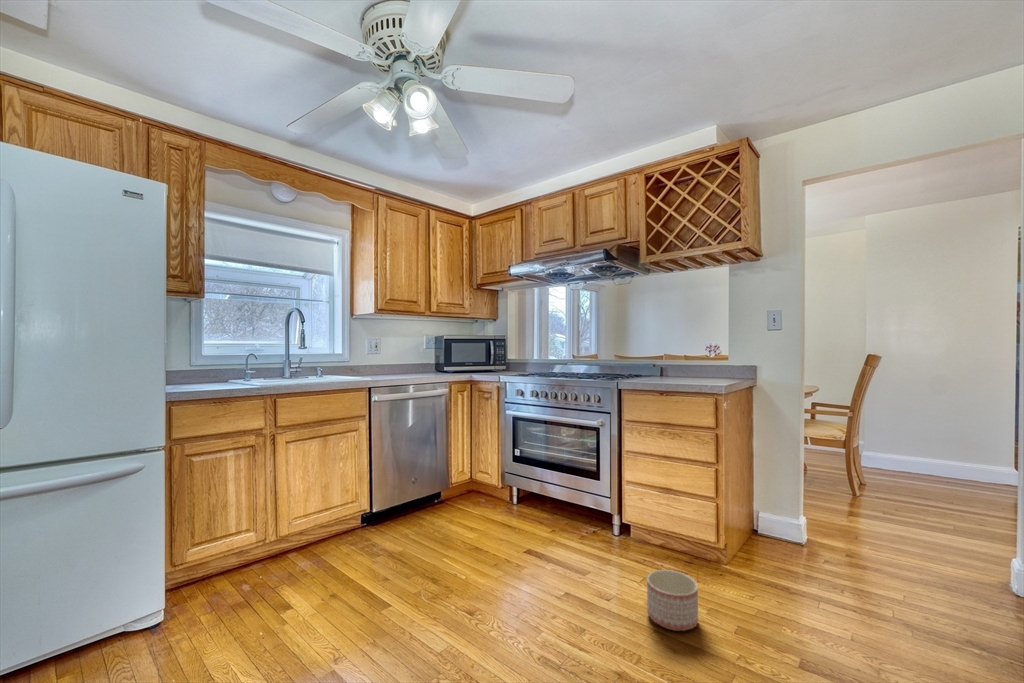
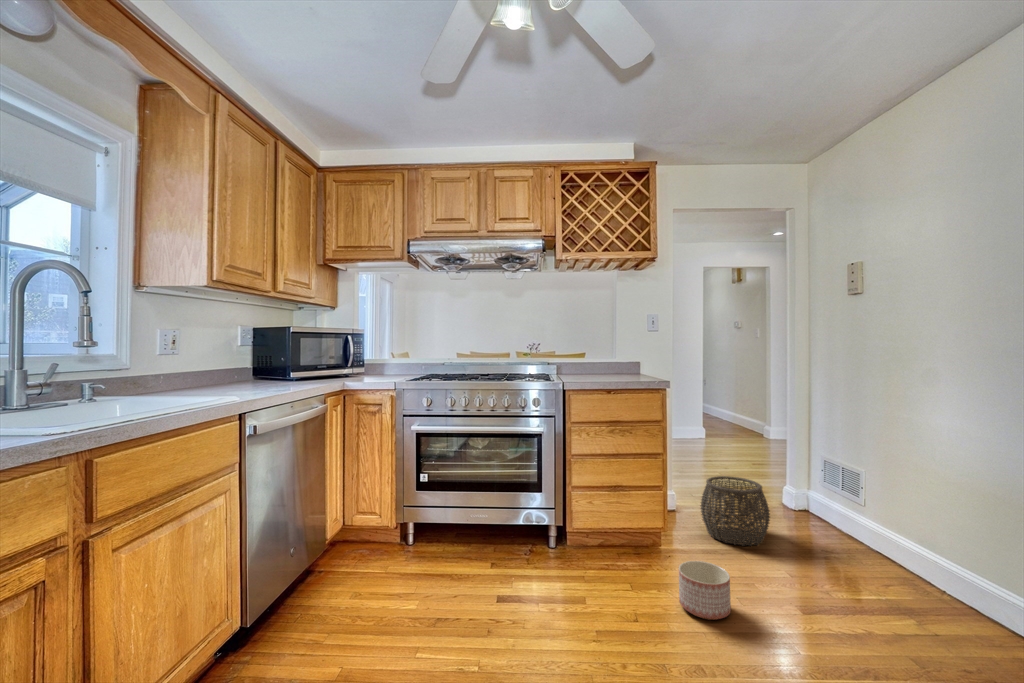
woven basket: none [784,509,881,603] -> present [701,476,770,546]

